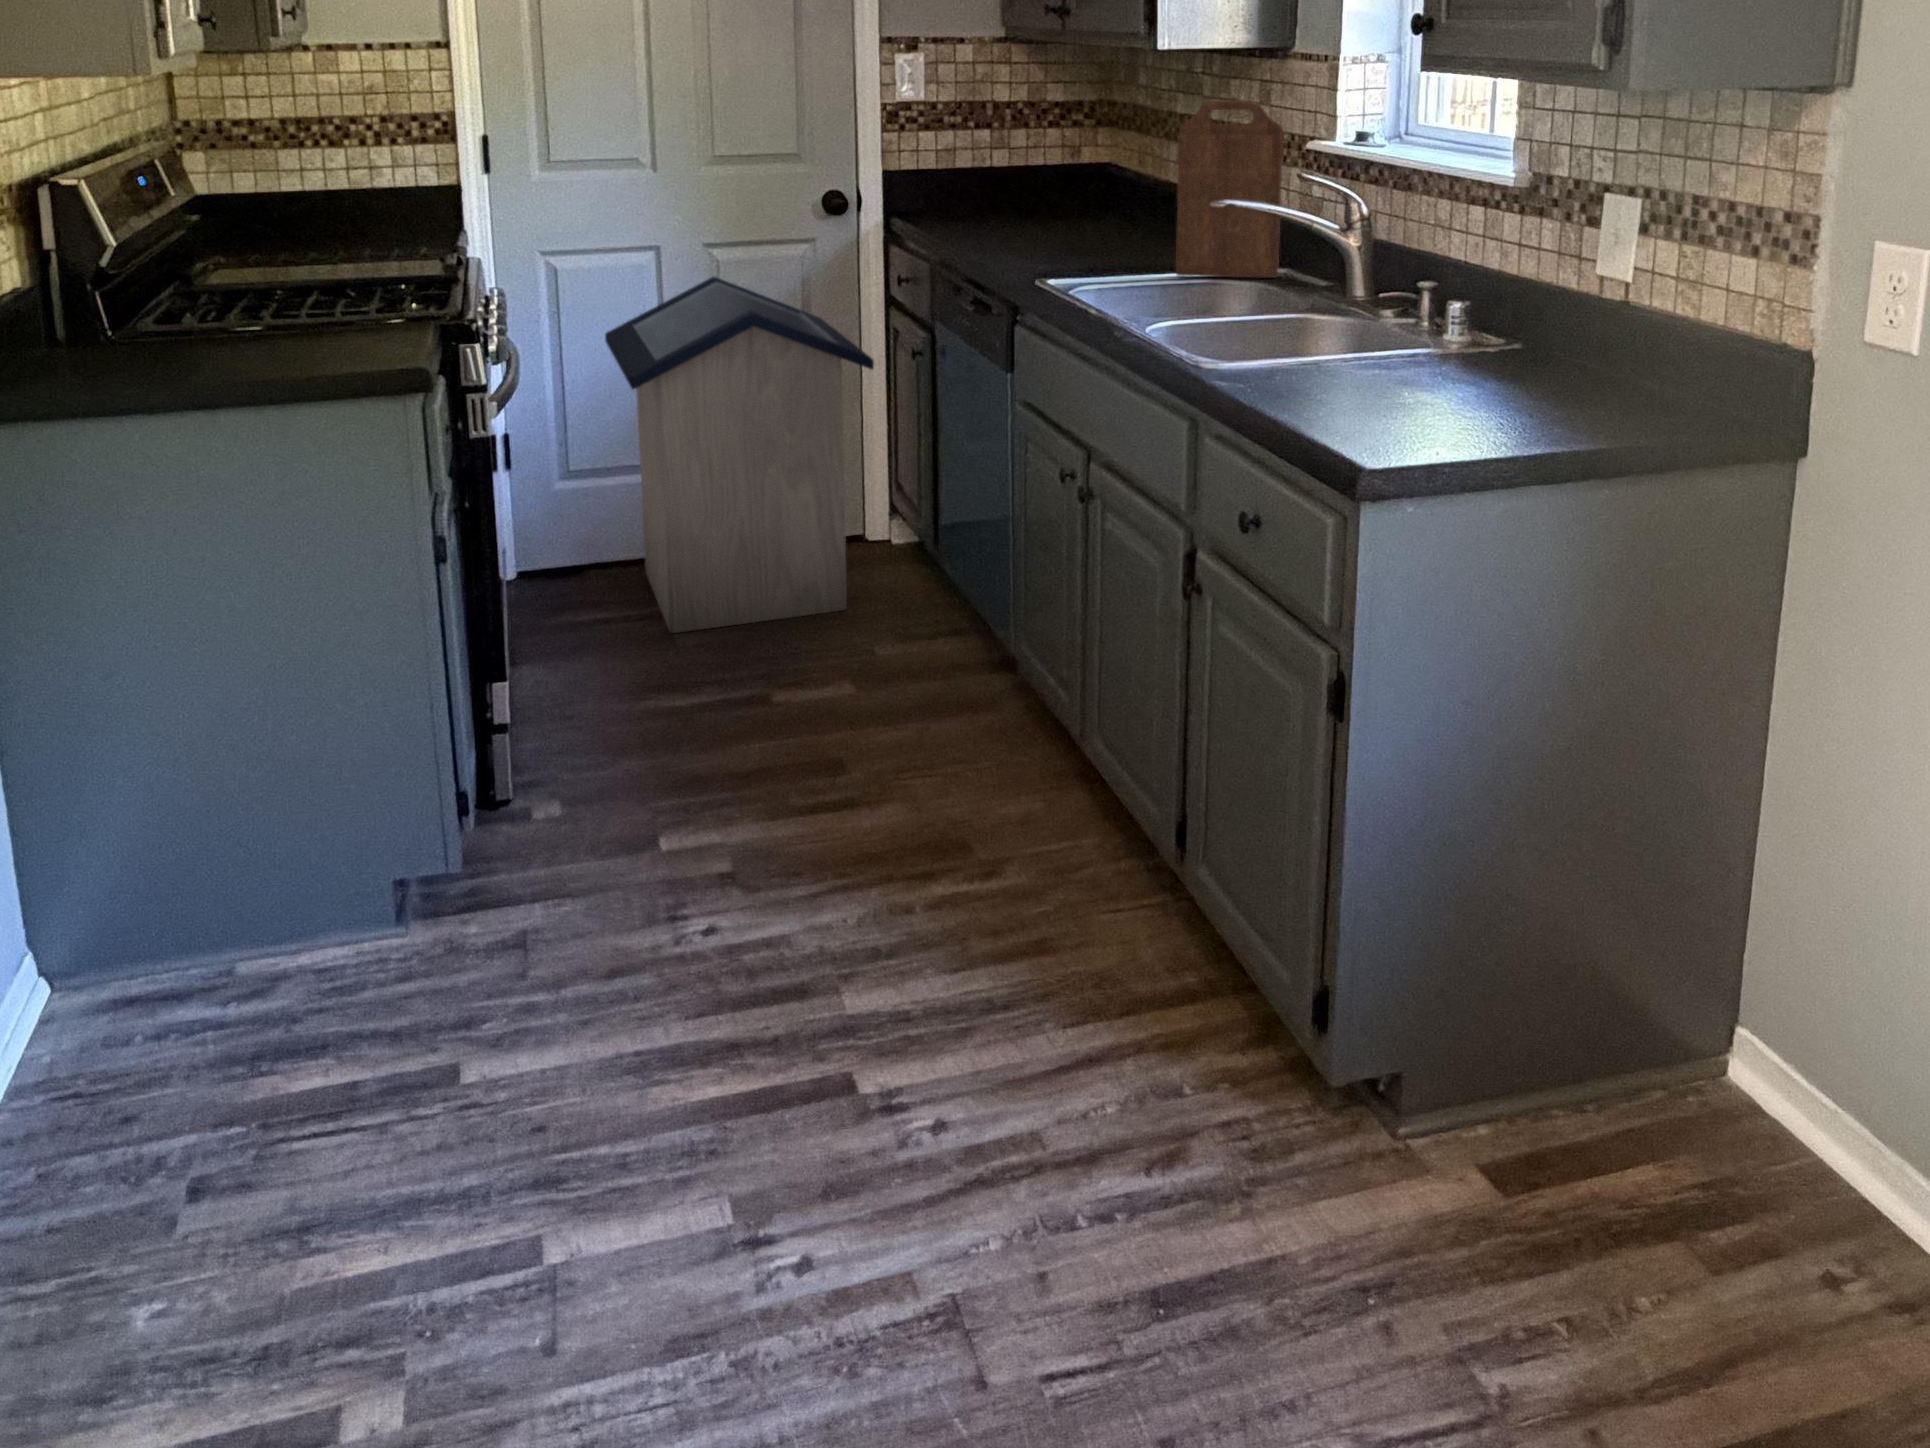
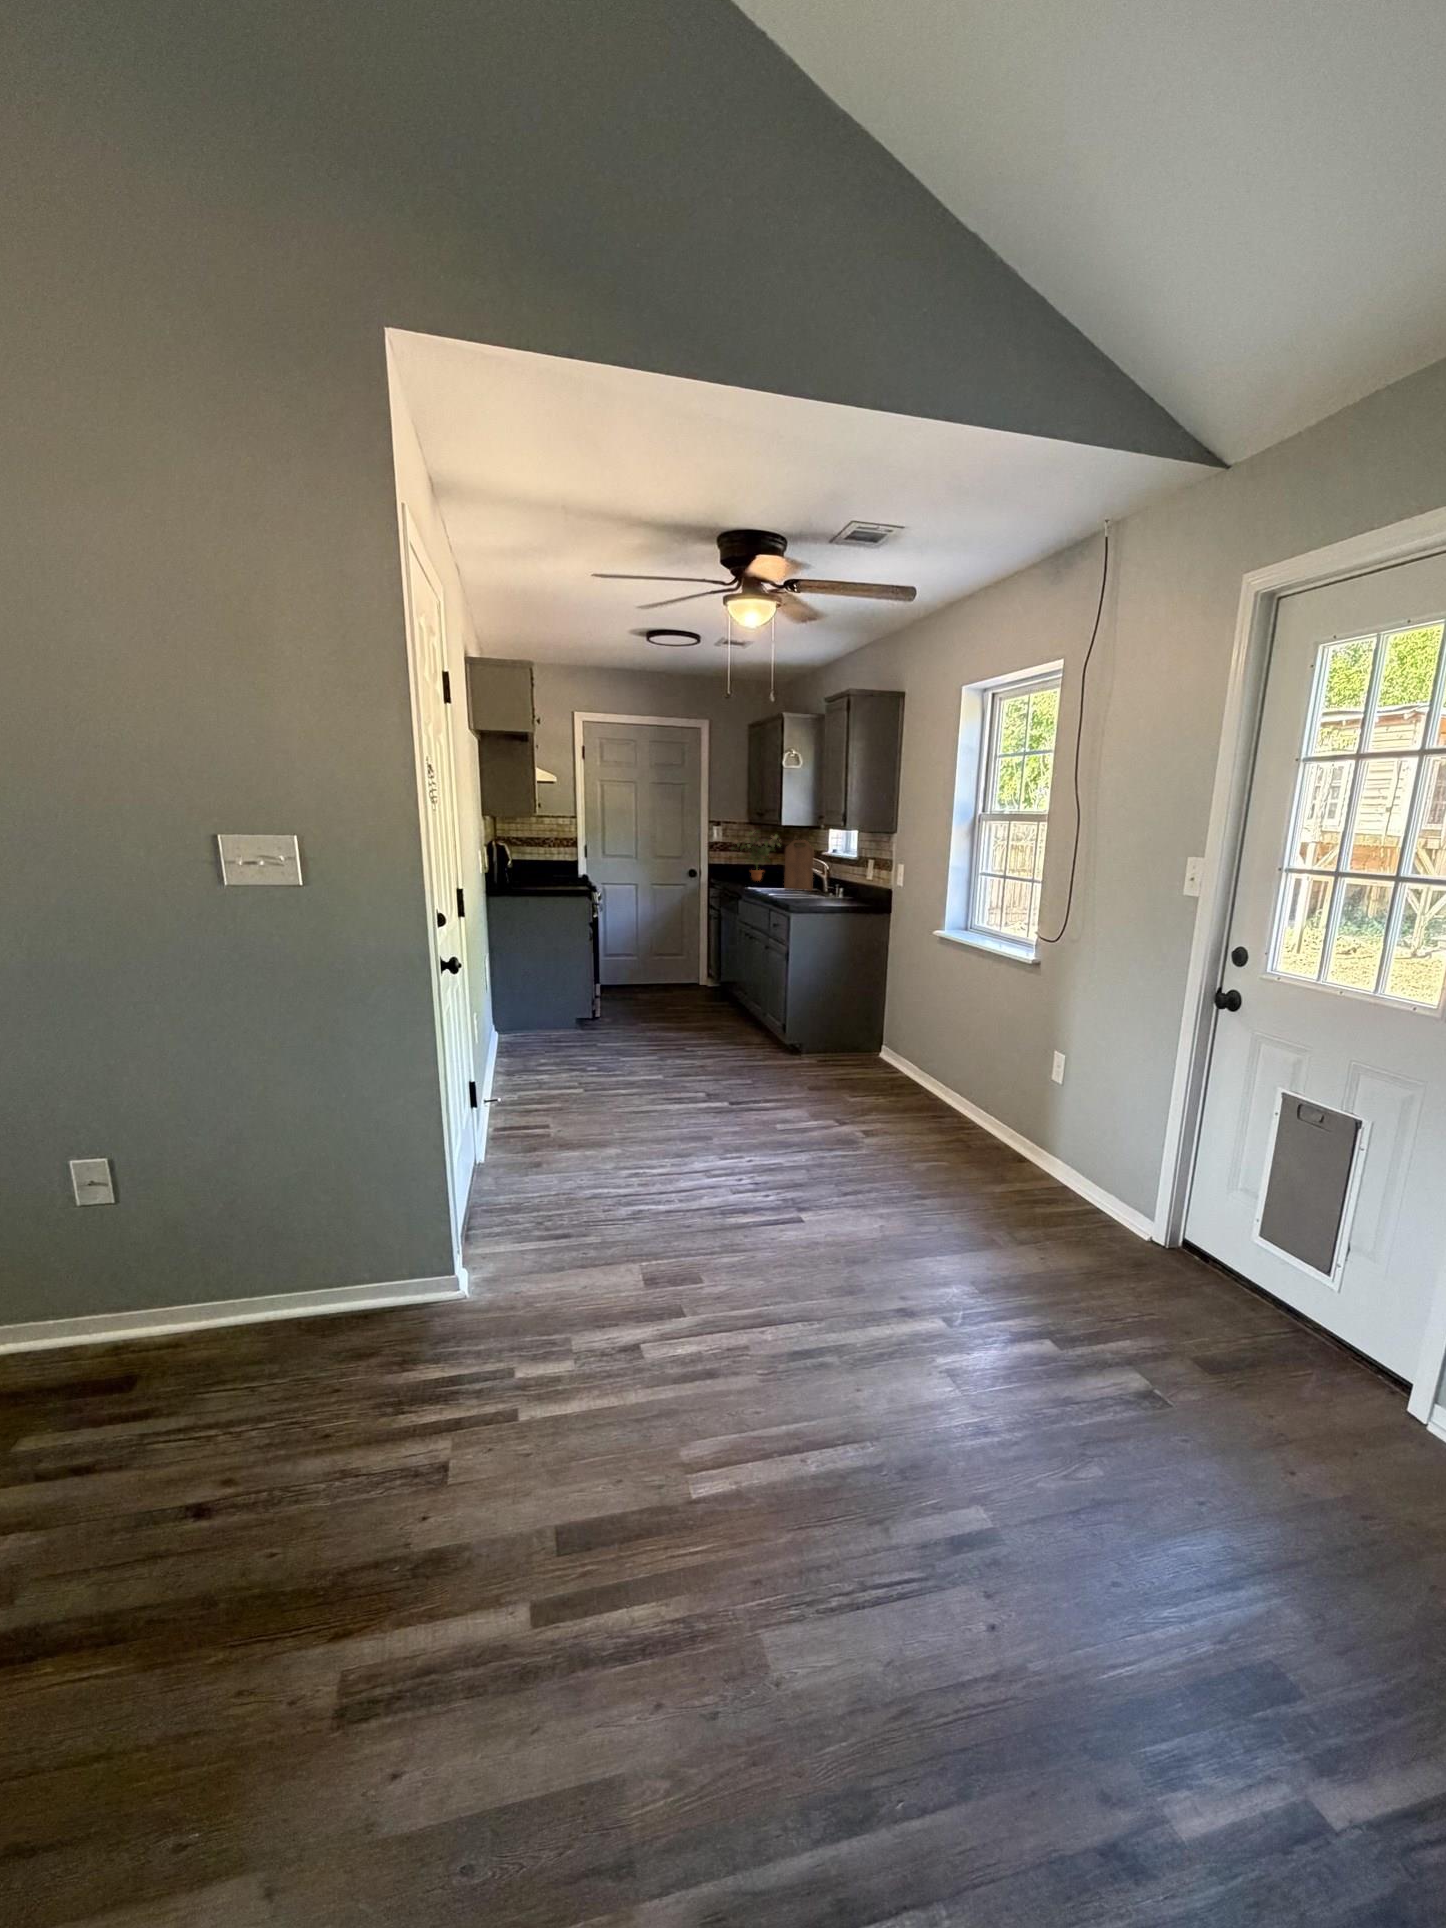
potted plant: none [961,61,1133,229] -> present [732,830,780,881]
trash can: present [605,277,874,633] -> none [620,894,701,996]

